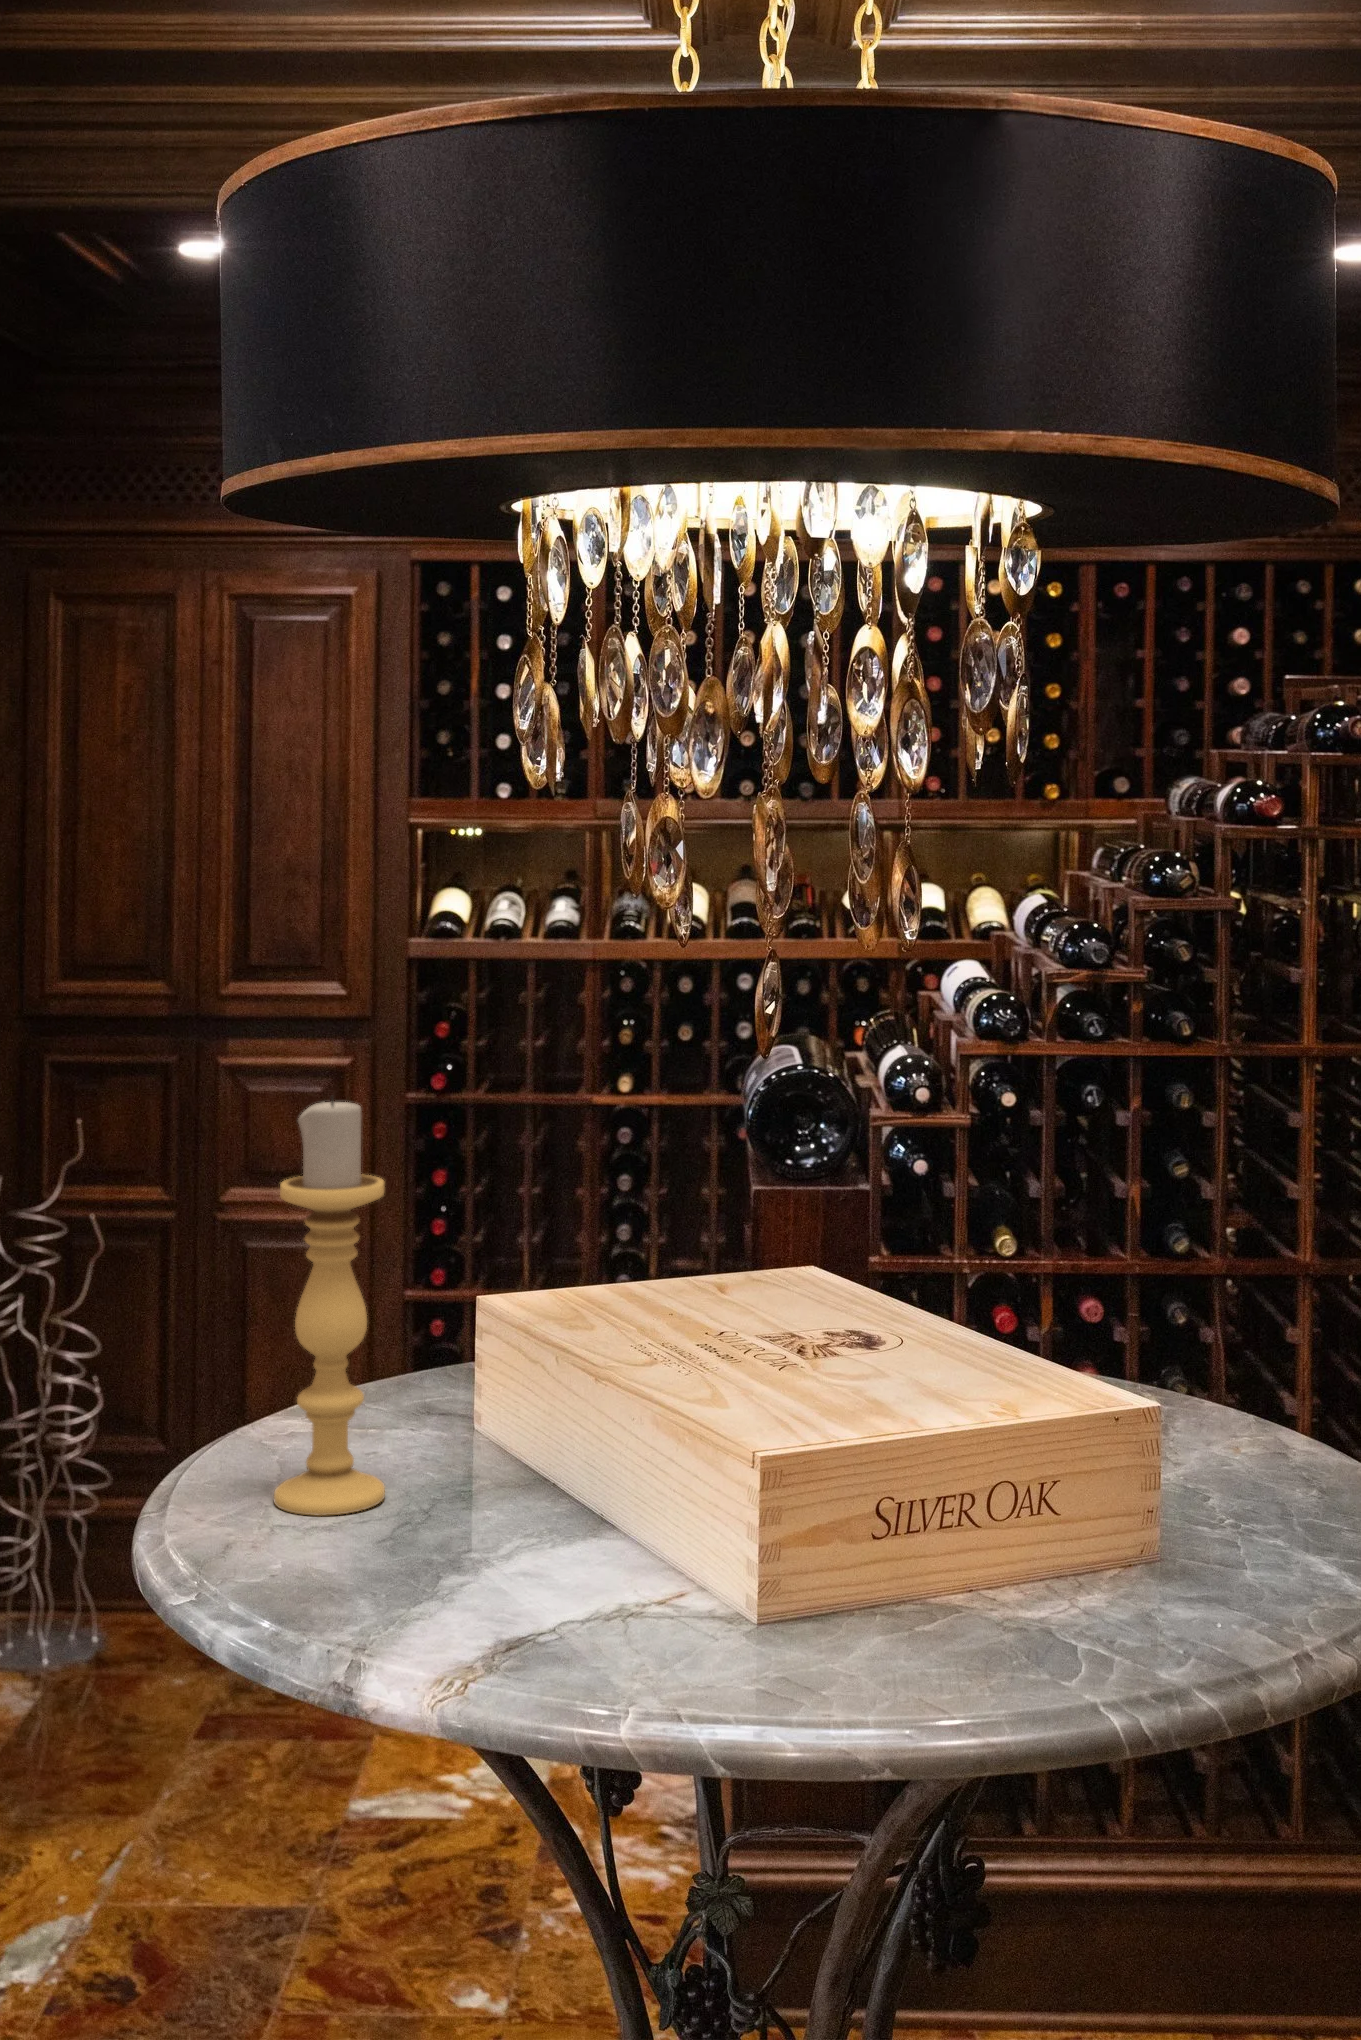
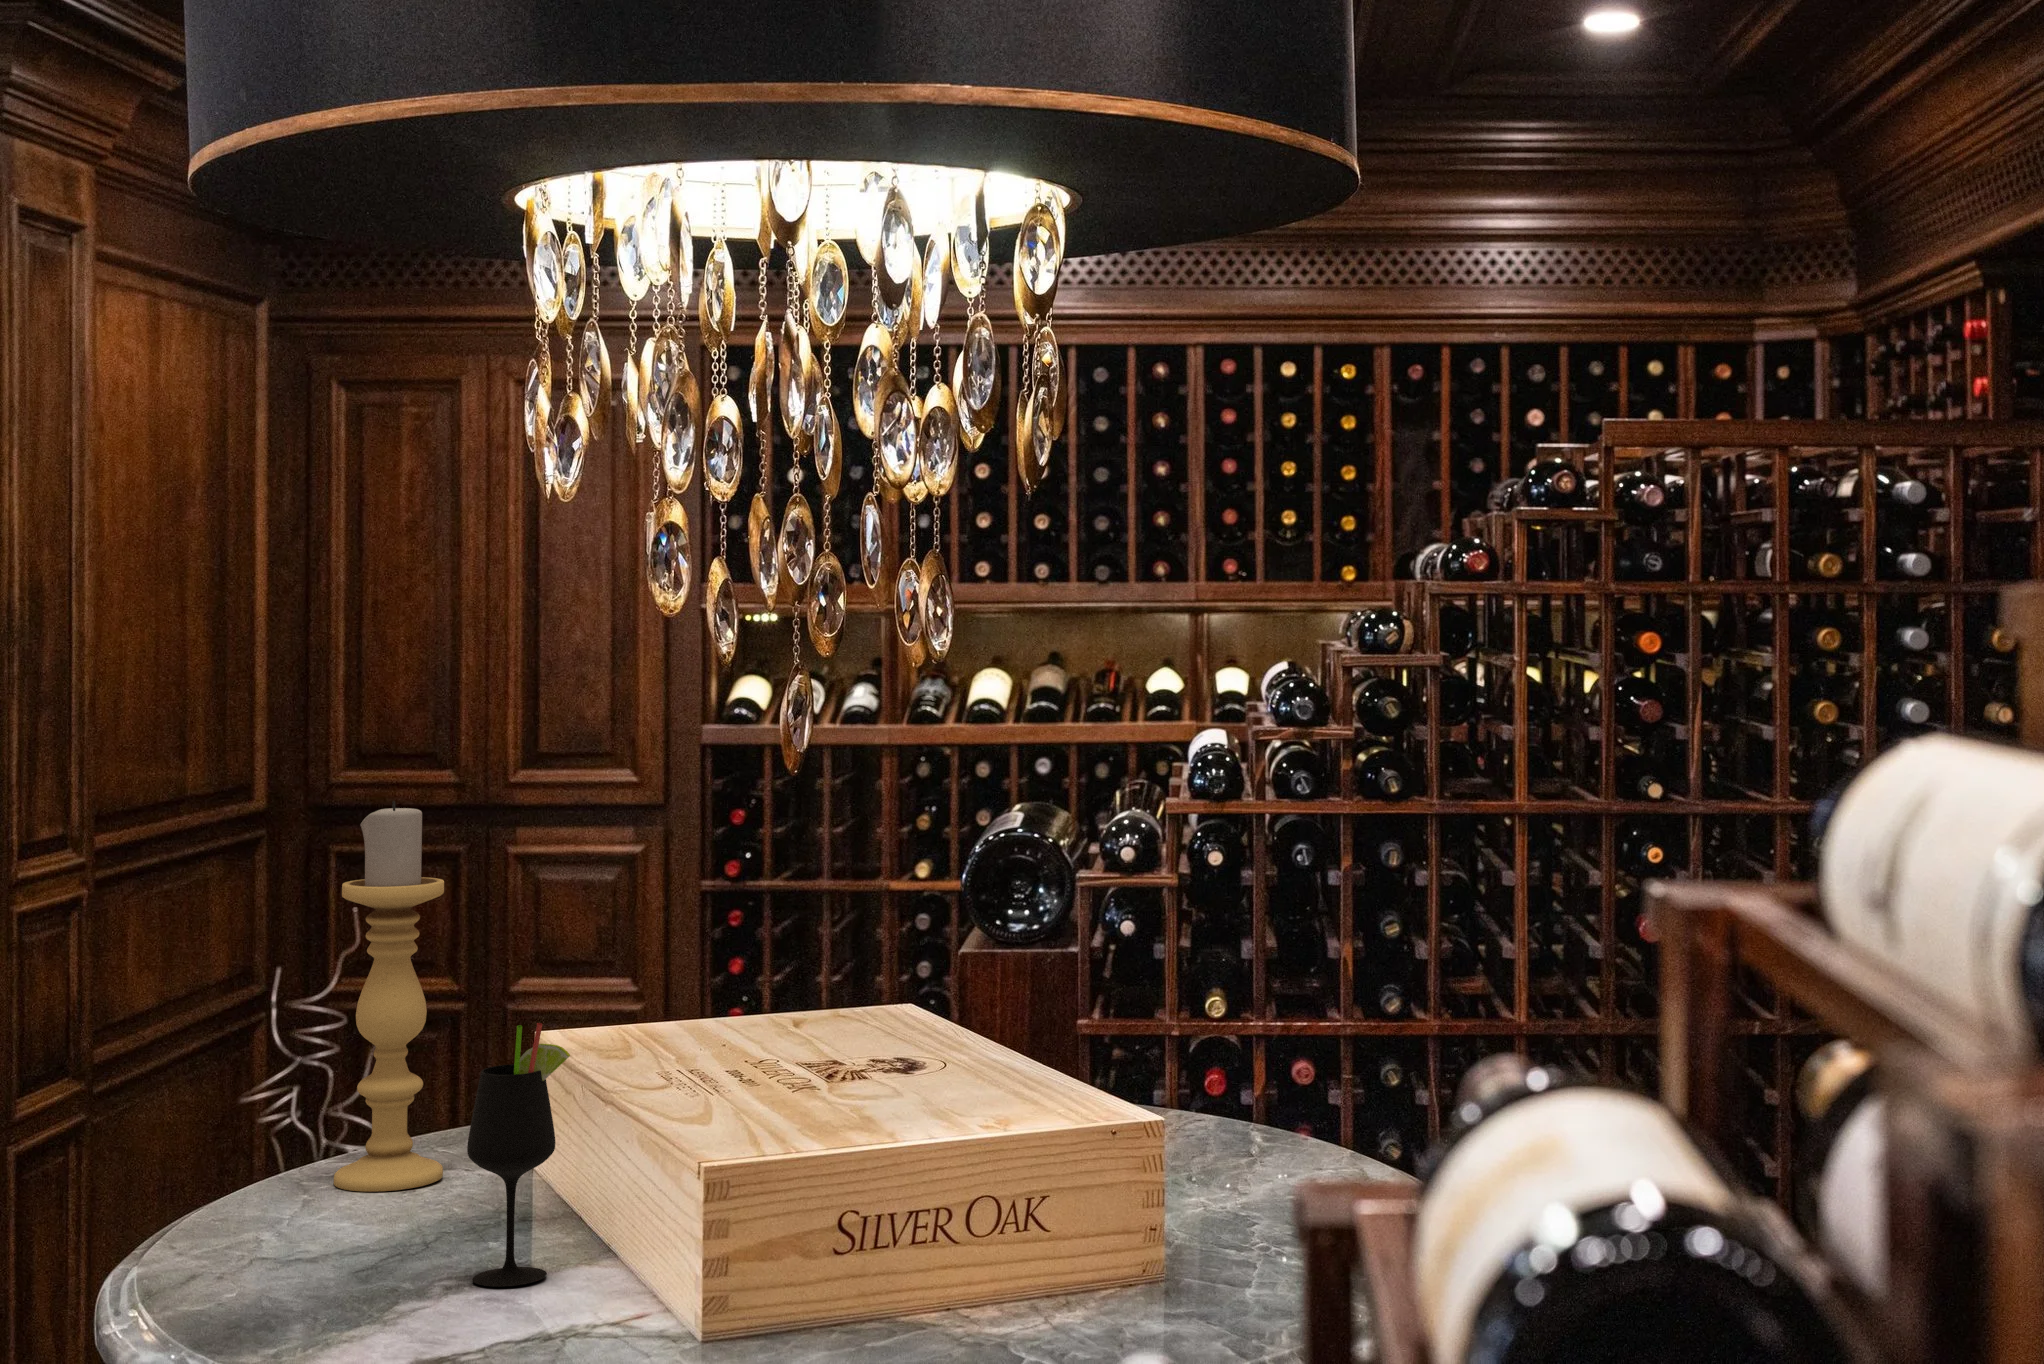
wine glass: none [499,1372,610,1661] -> present [467,1023,570,1287]

